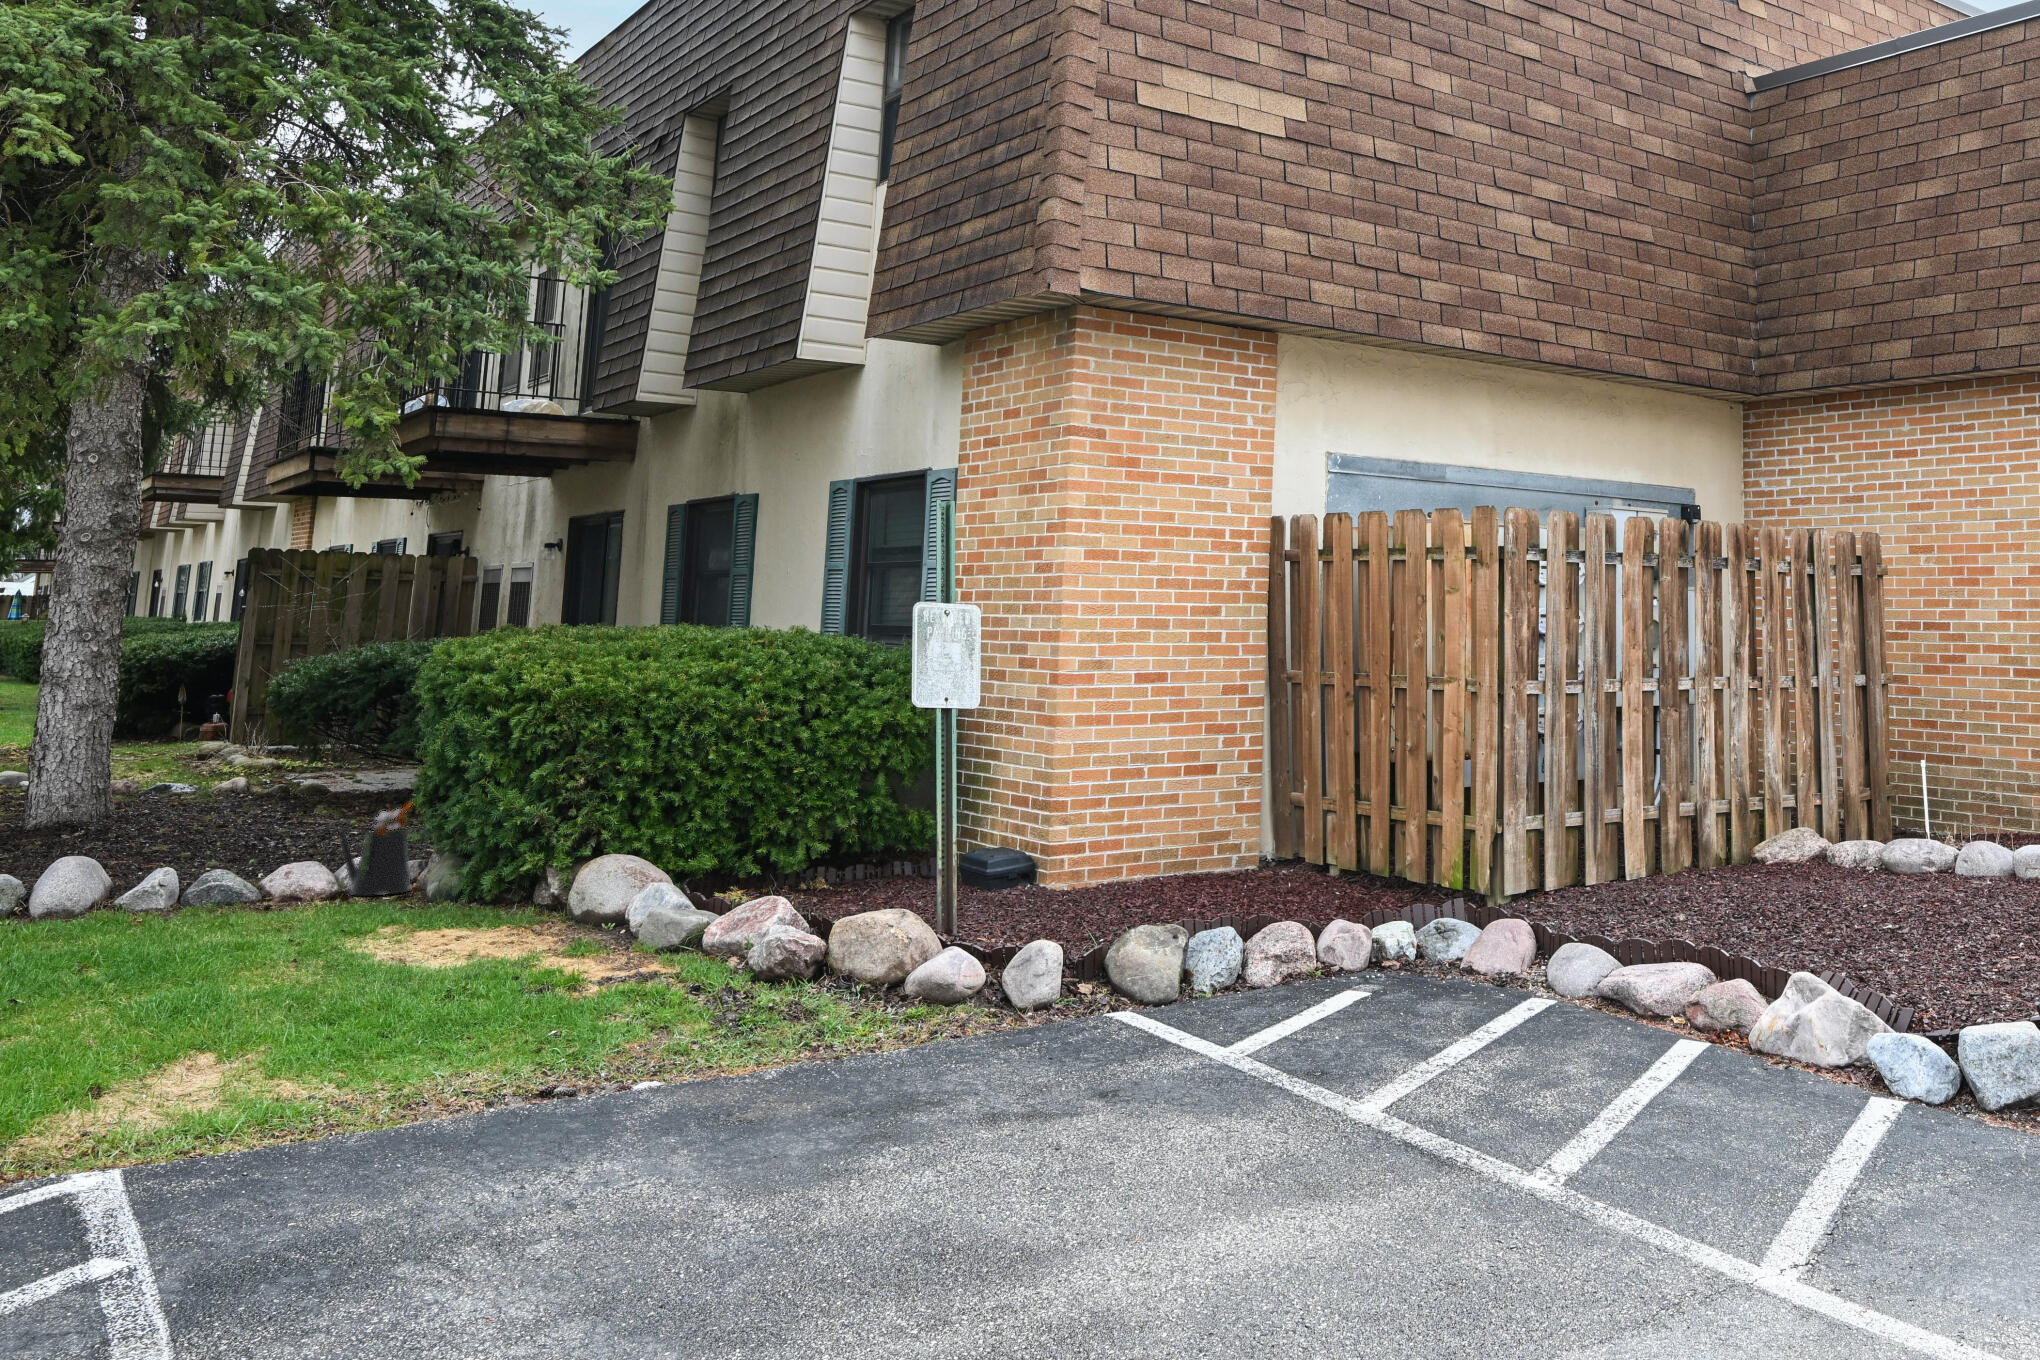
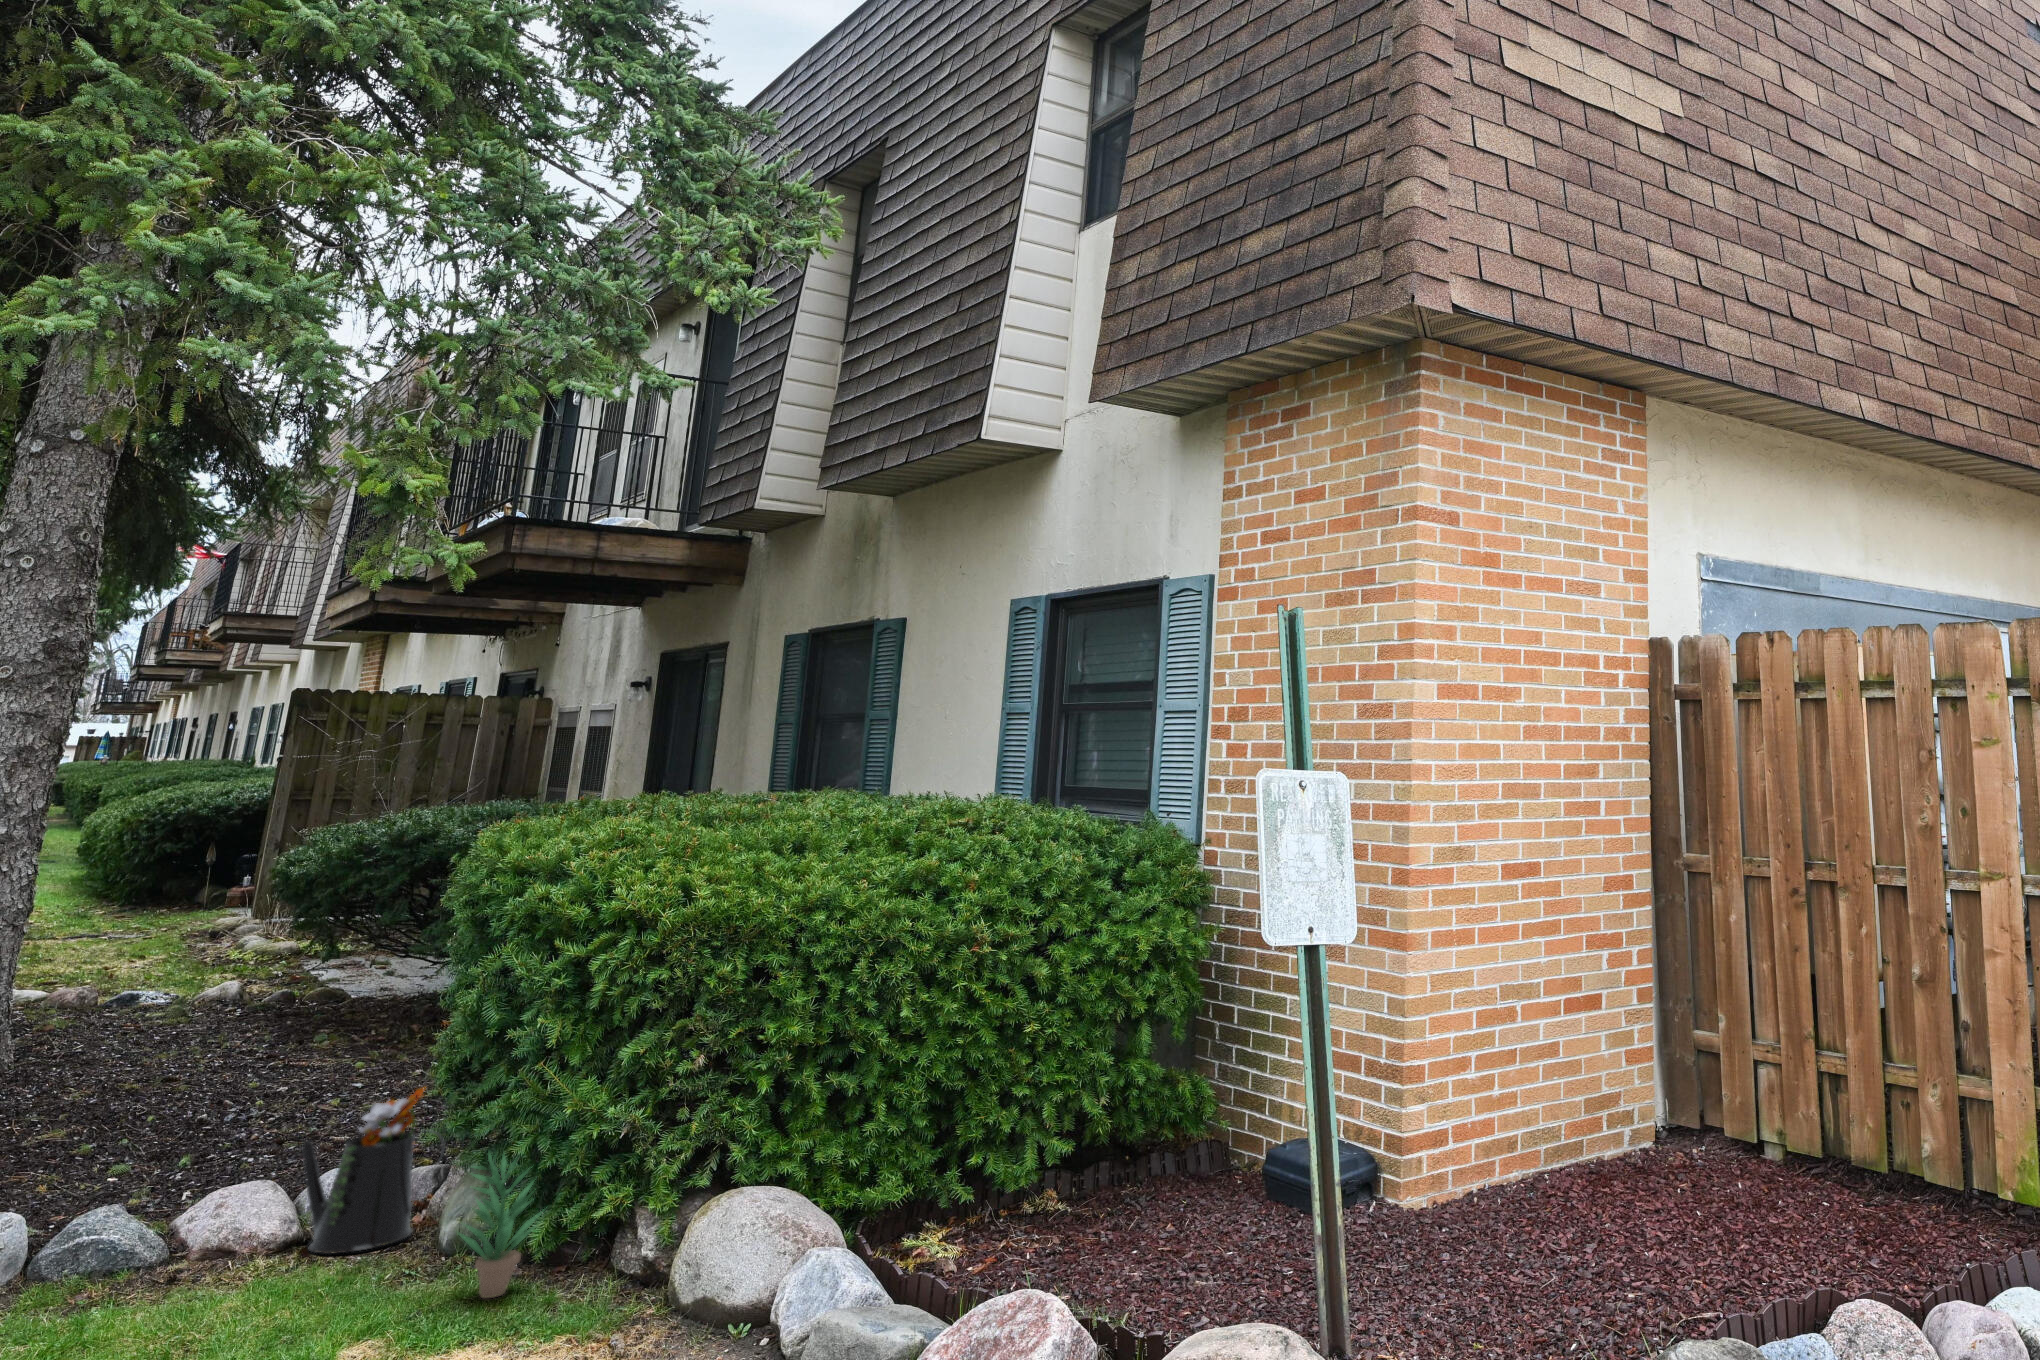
potted plant: none [439,828,495,913] -> present [459,1153,547,1298]

